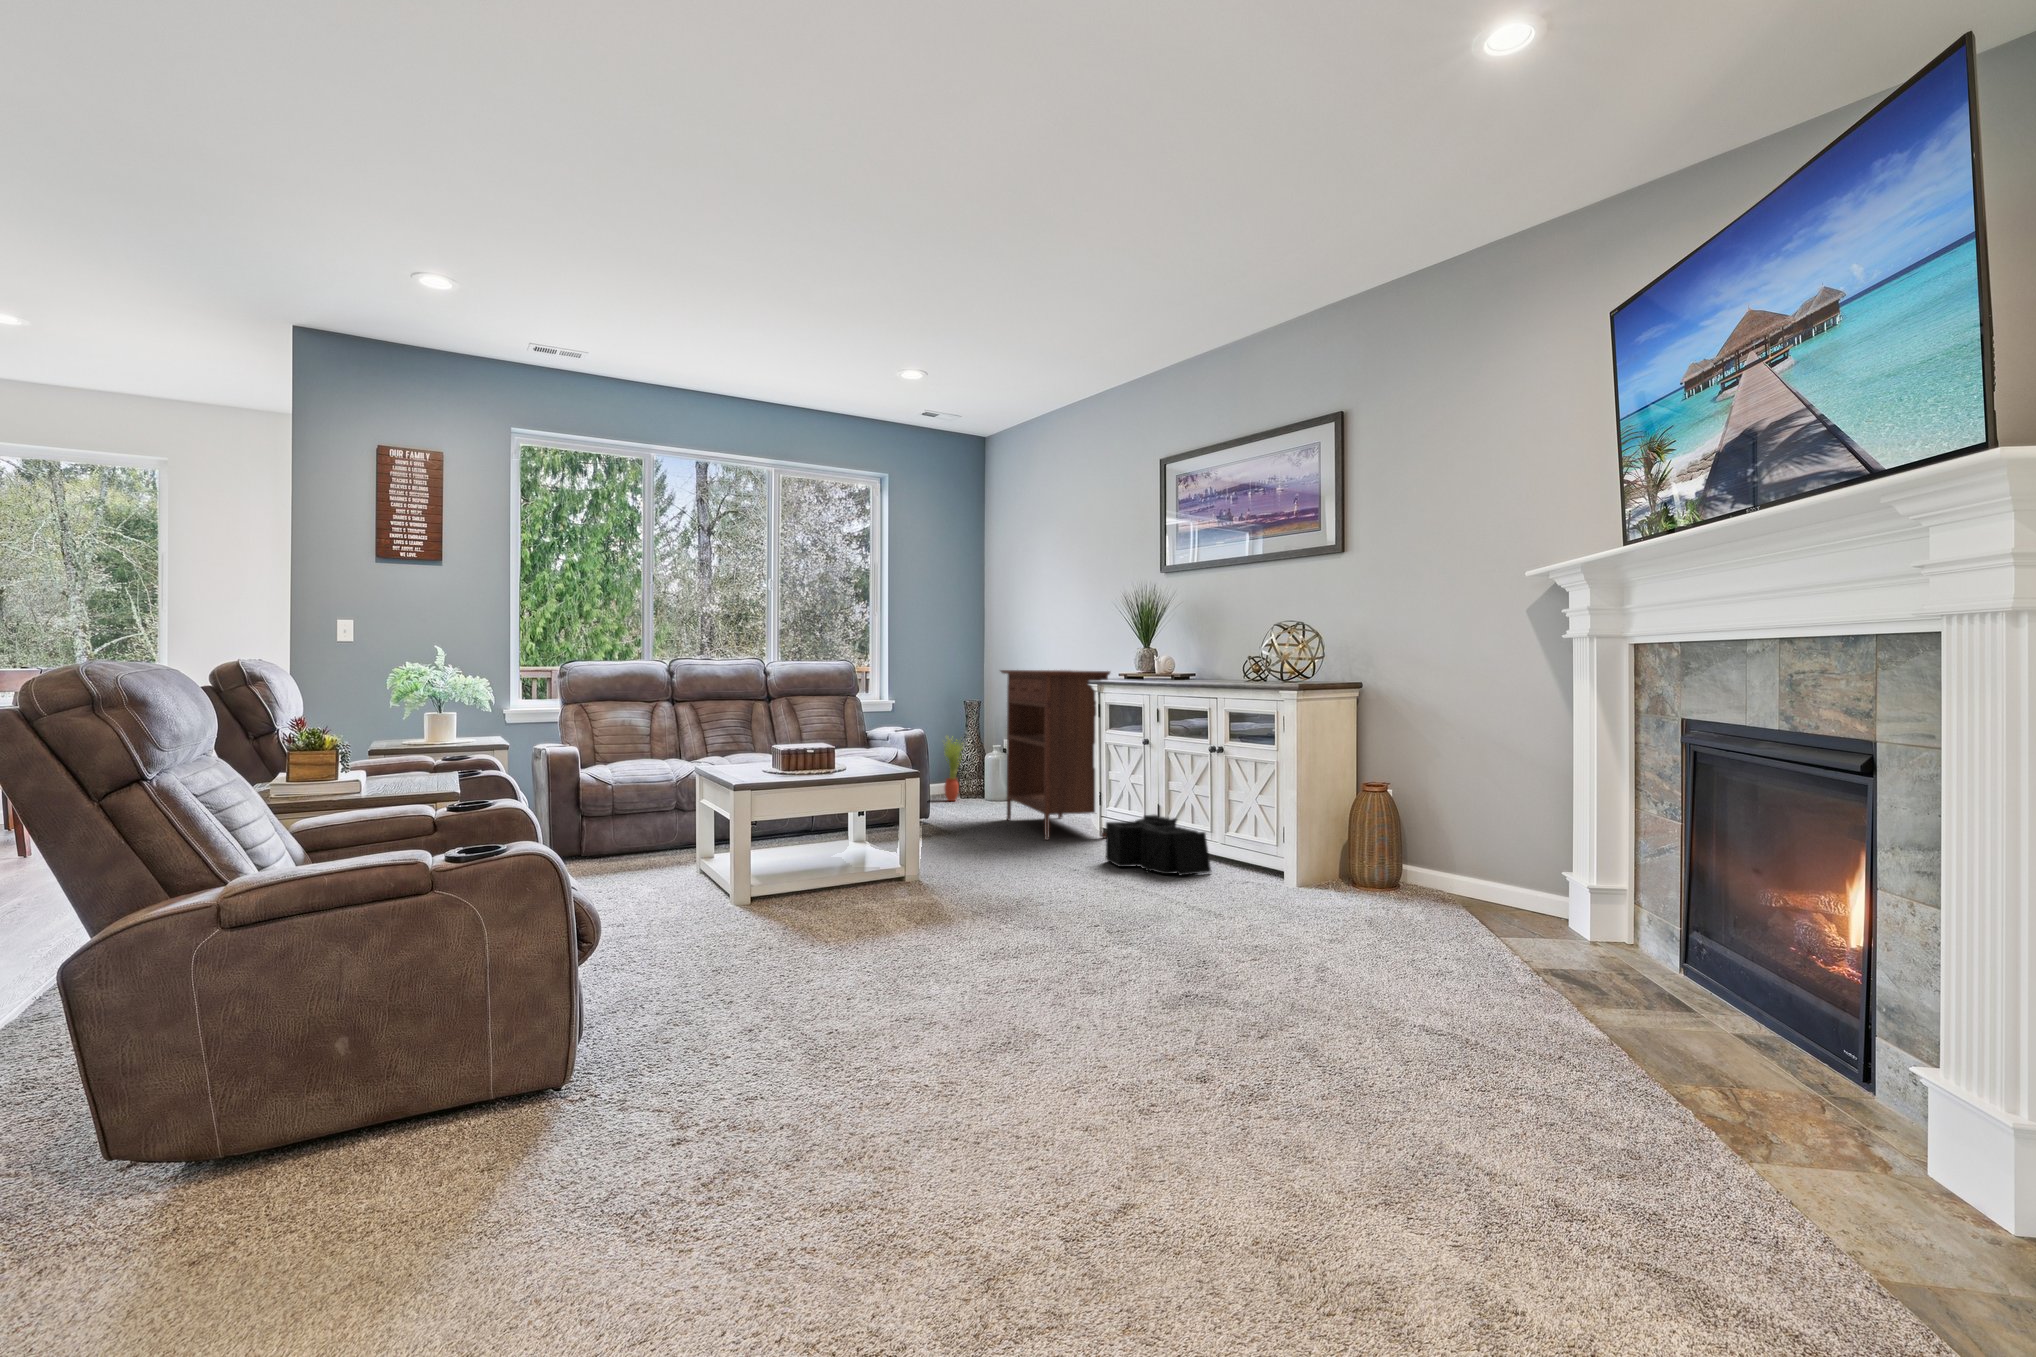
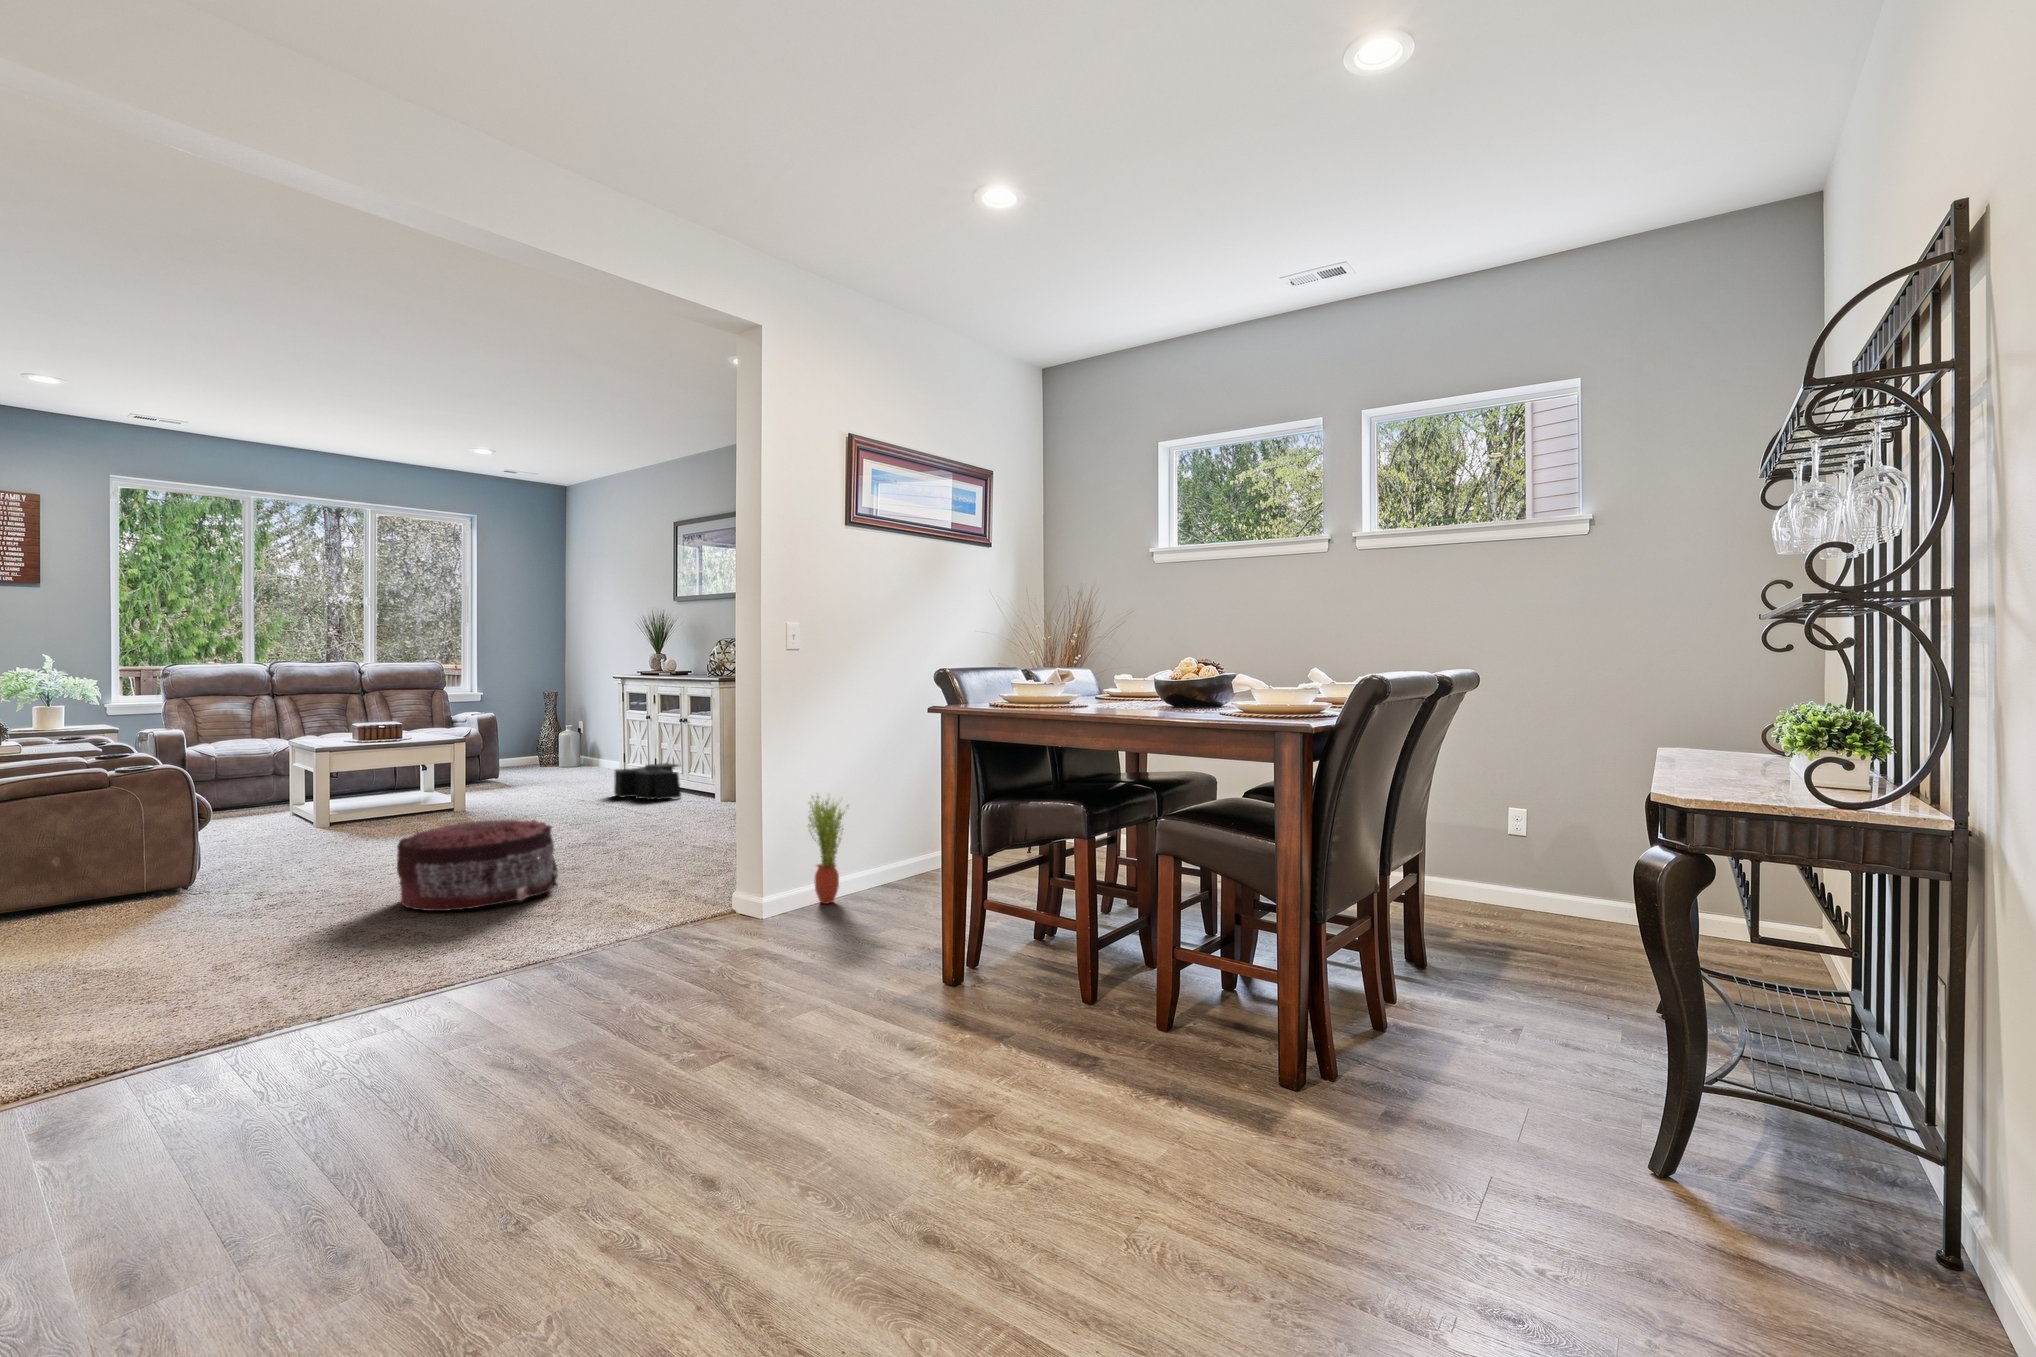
console table: present [1001,670,1110,840] -> none [555,669,630,786]
potted plant: present [944,737,962,801] -> present [808,796,848,904]
pouf: none [914,952,1200,1171] -> present [397,820,558,911]

